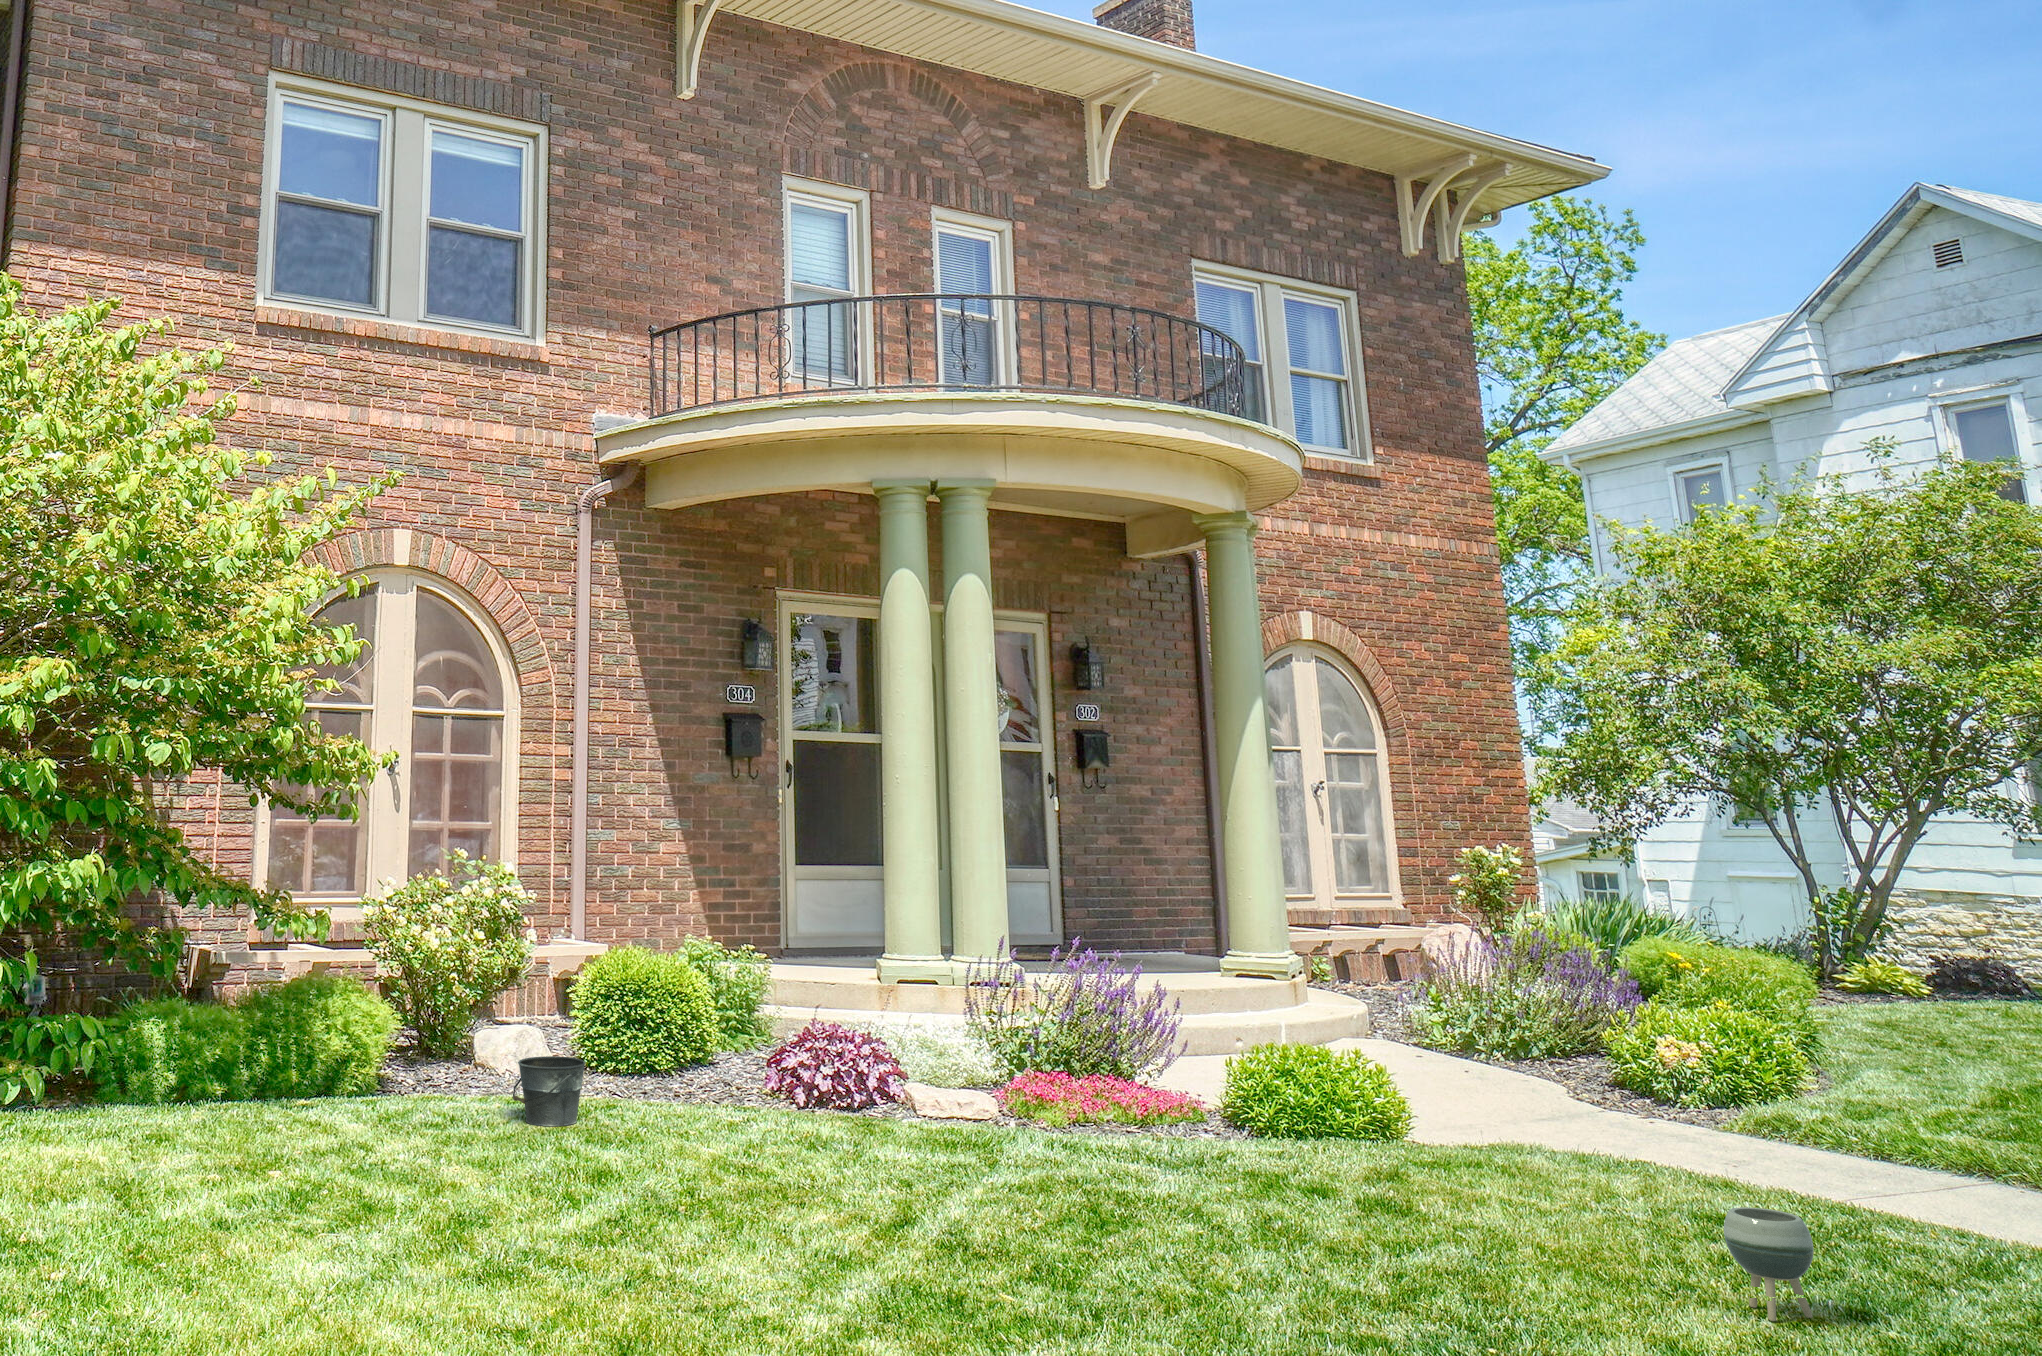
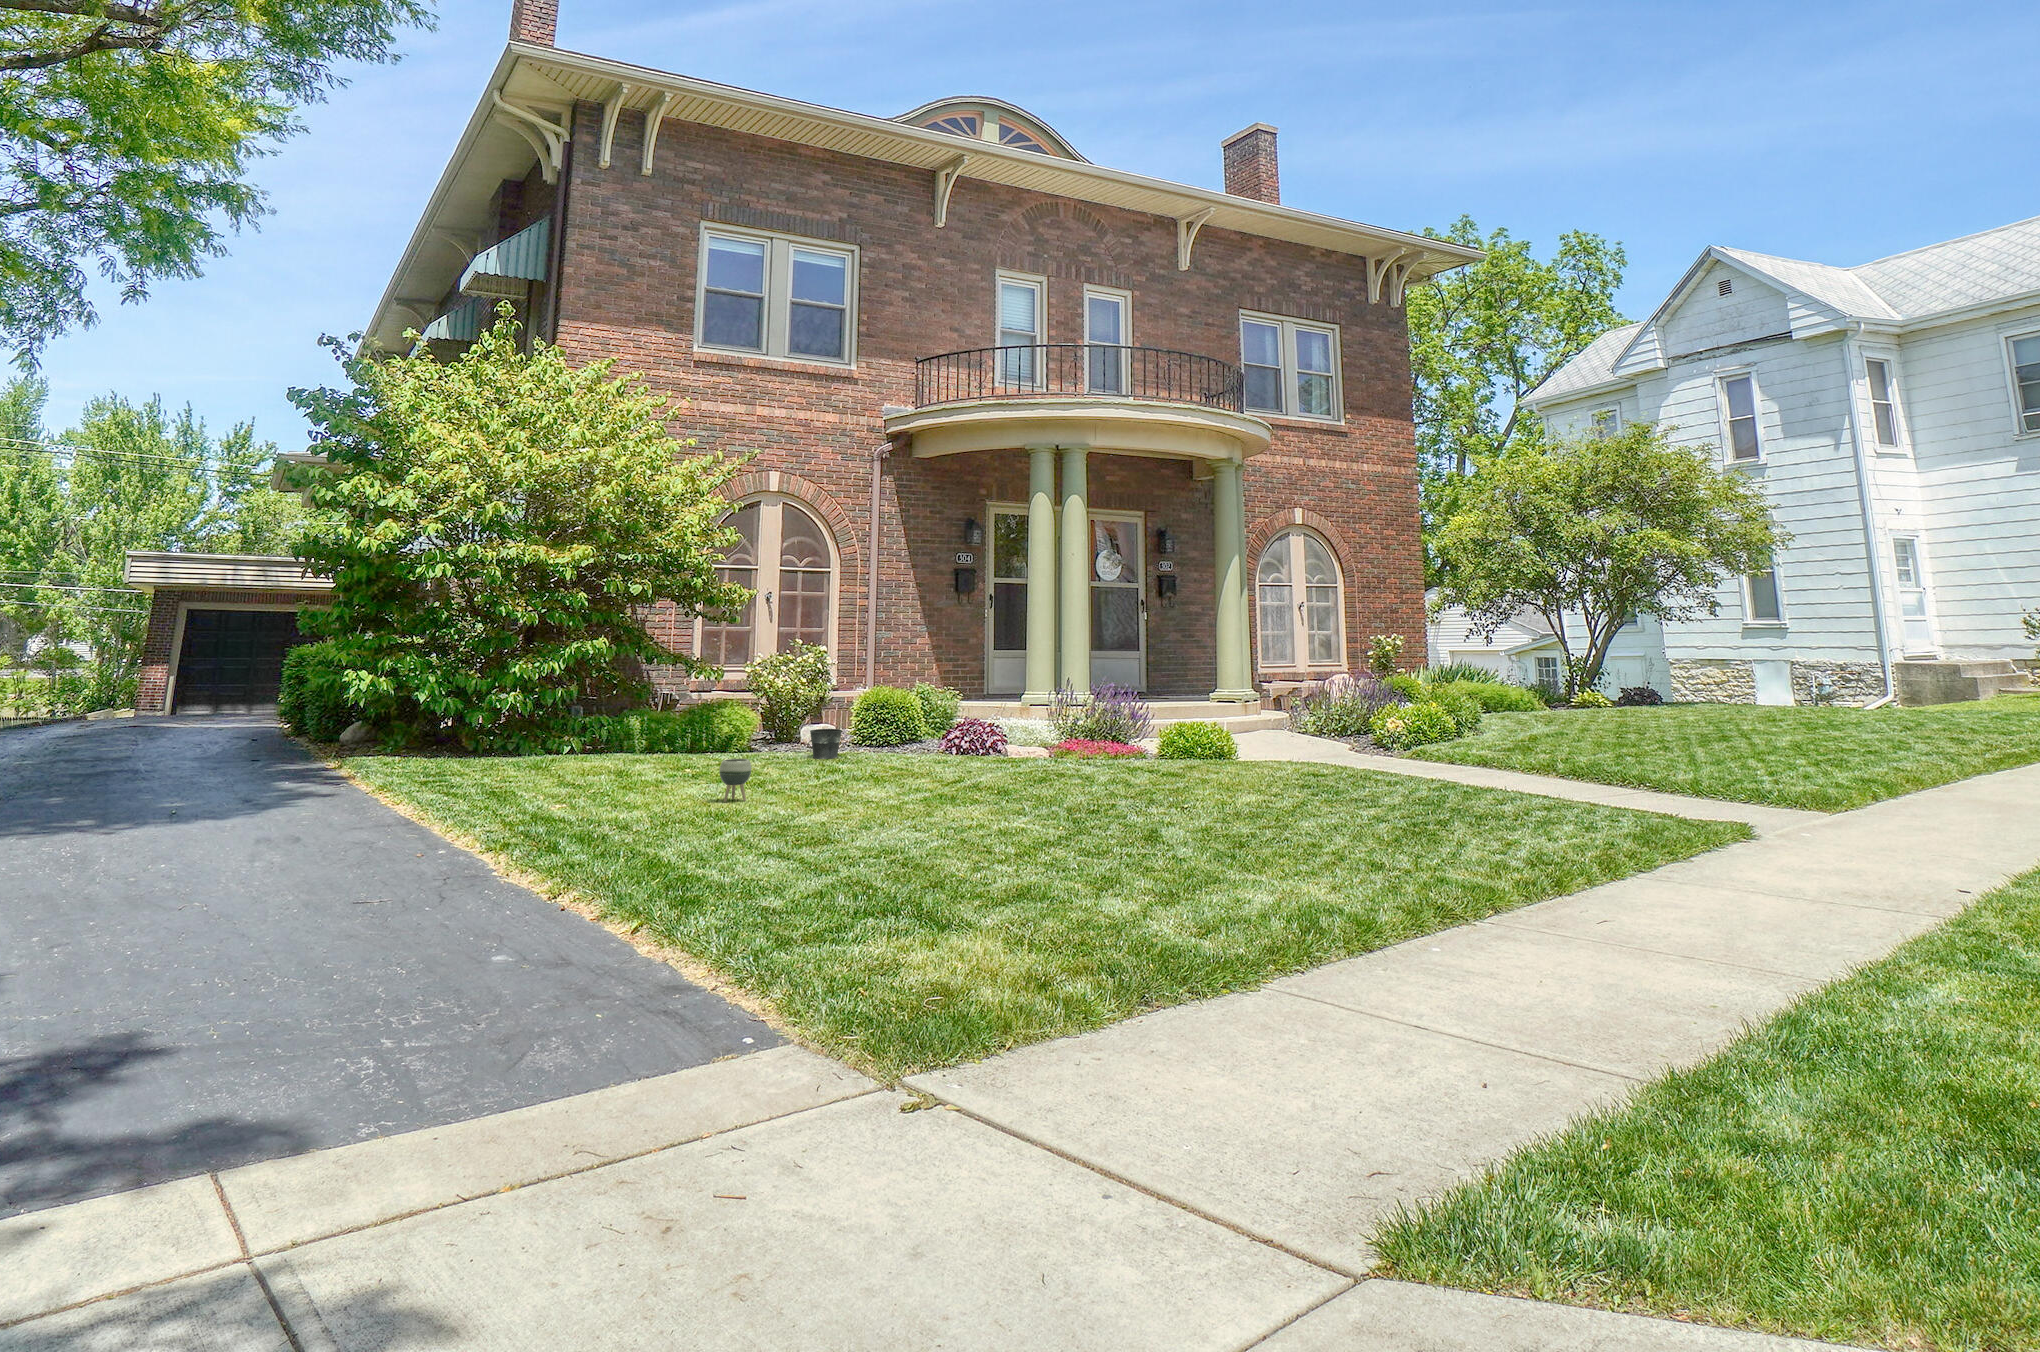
planter: present [1724,1207,1813,1321] -> present [719,759,751,802]

